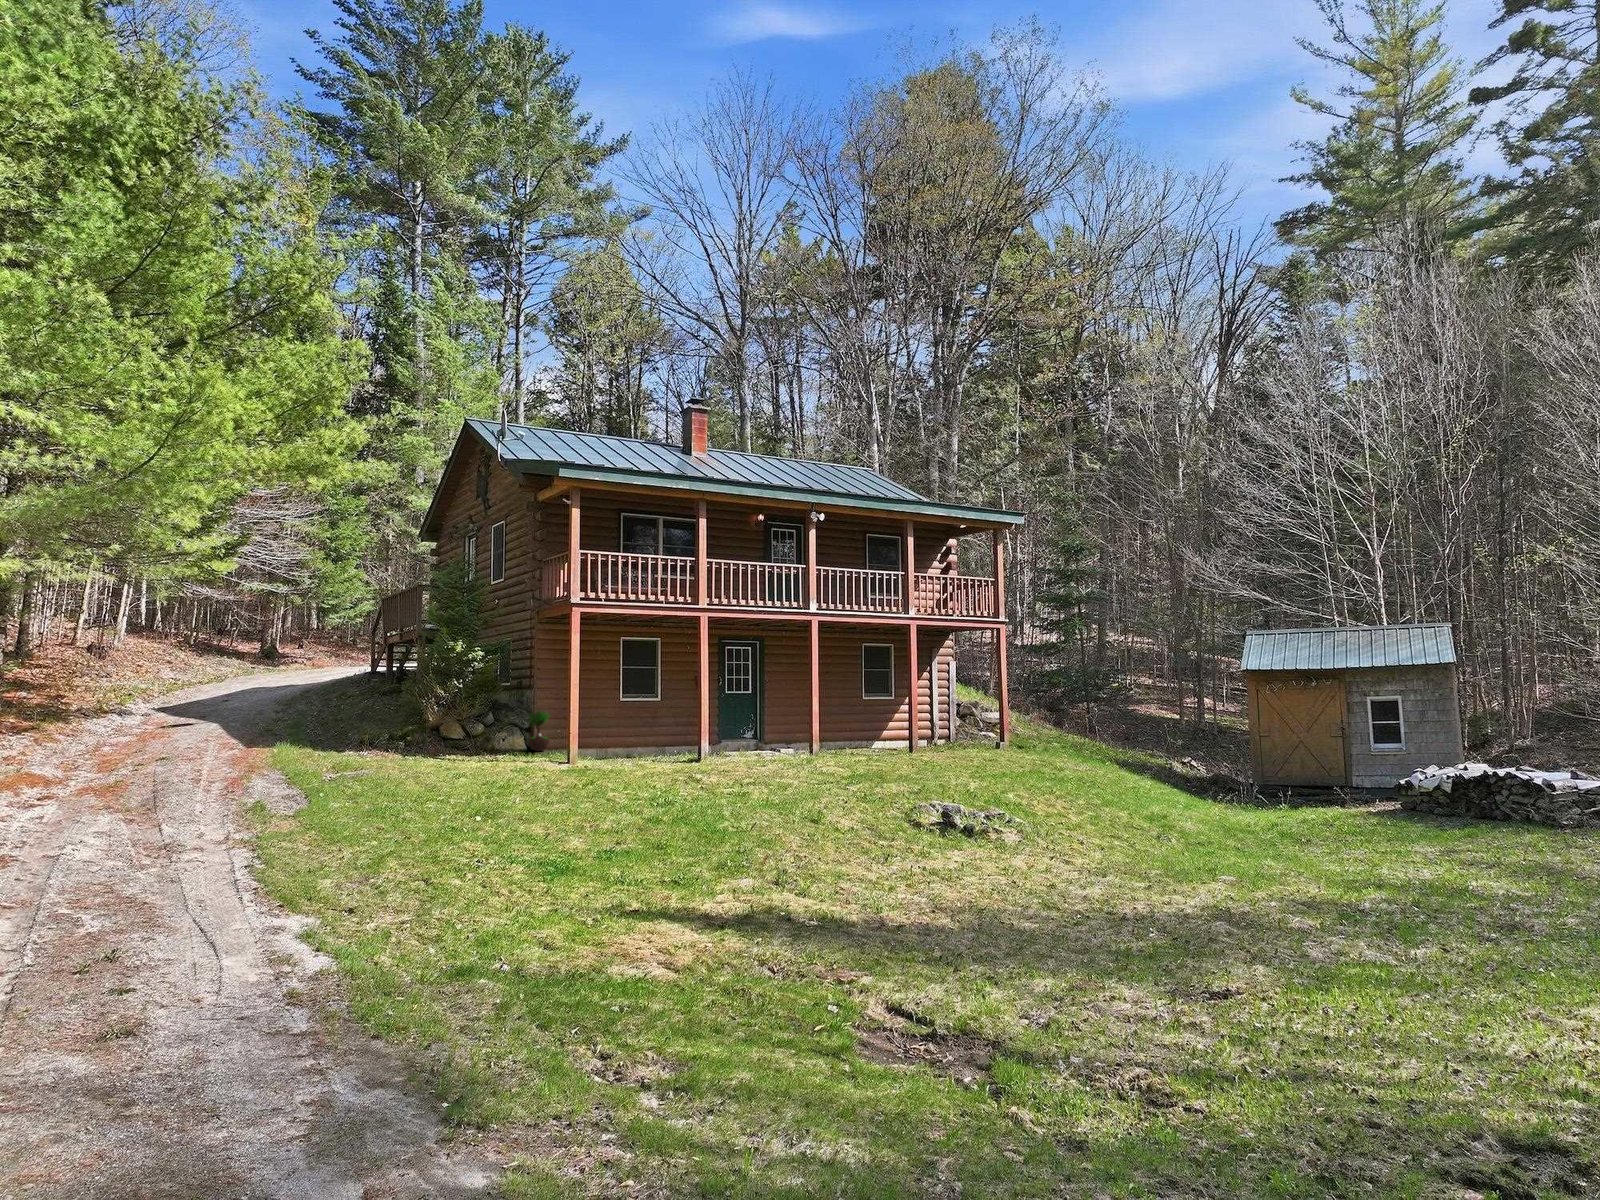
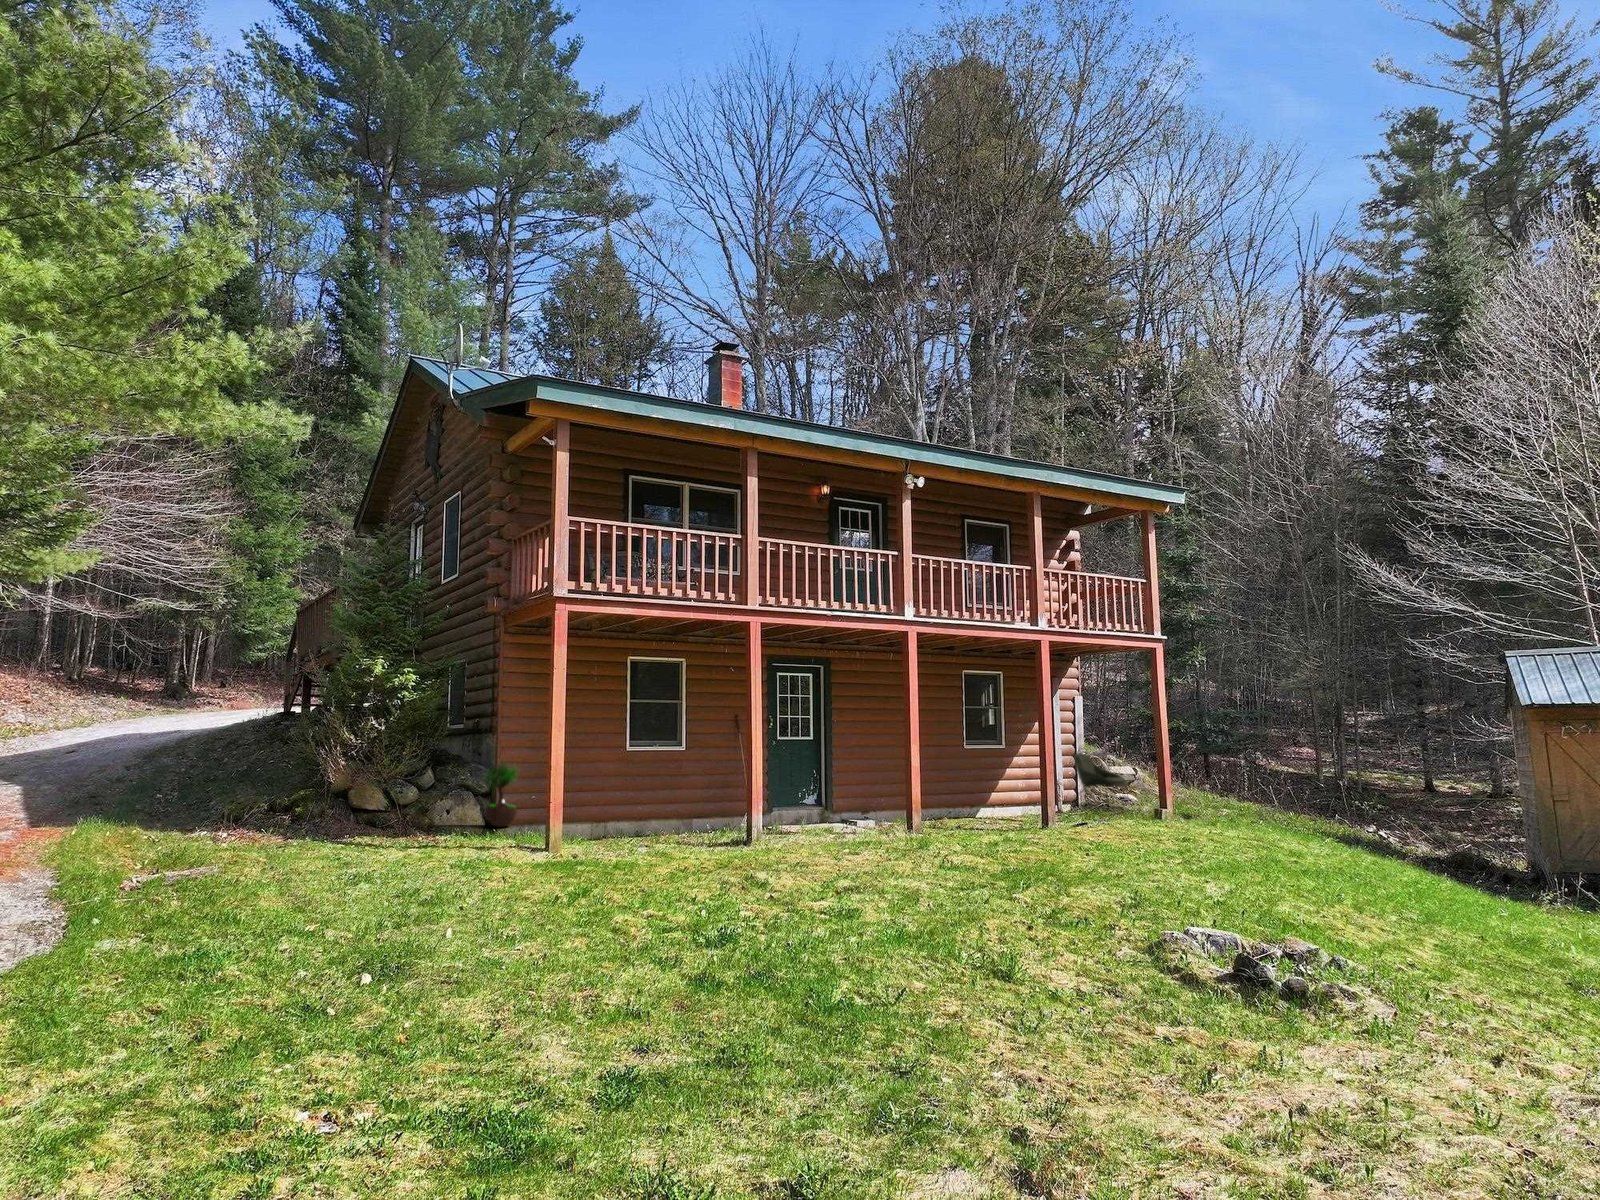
lounge chair: none [942,703,982,743] -> present [1074,753,1128,810]

